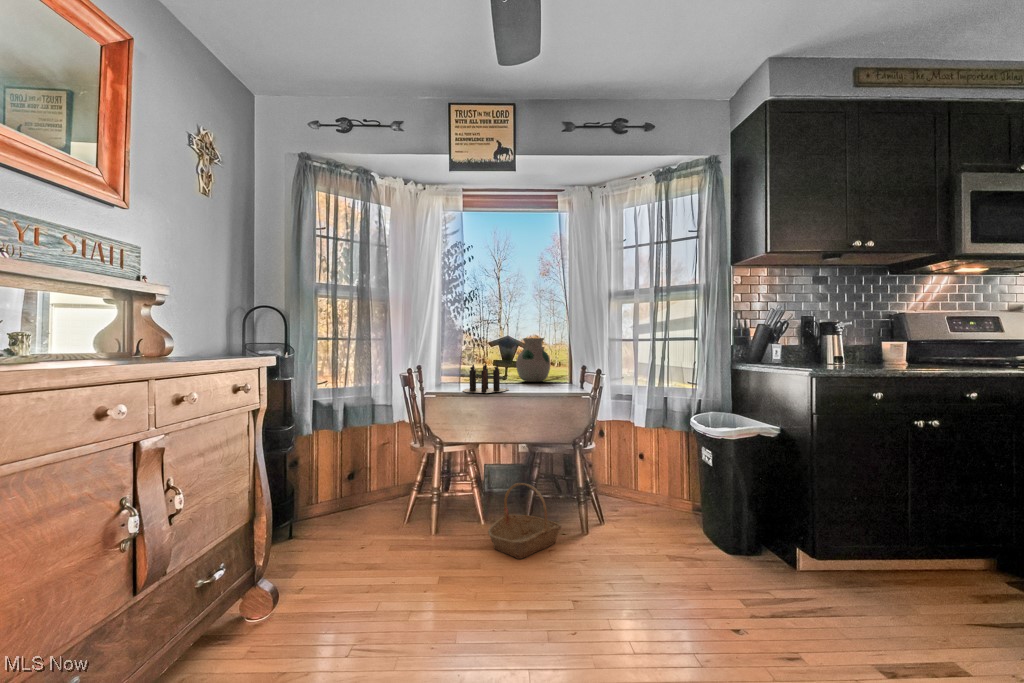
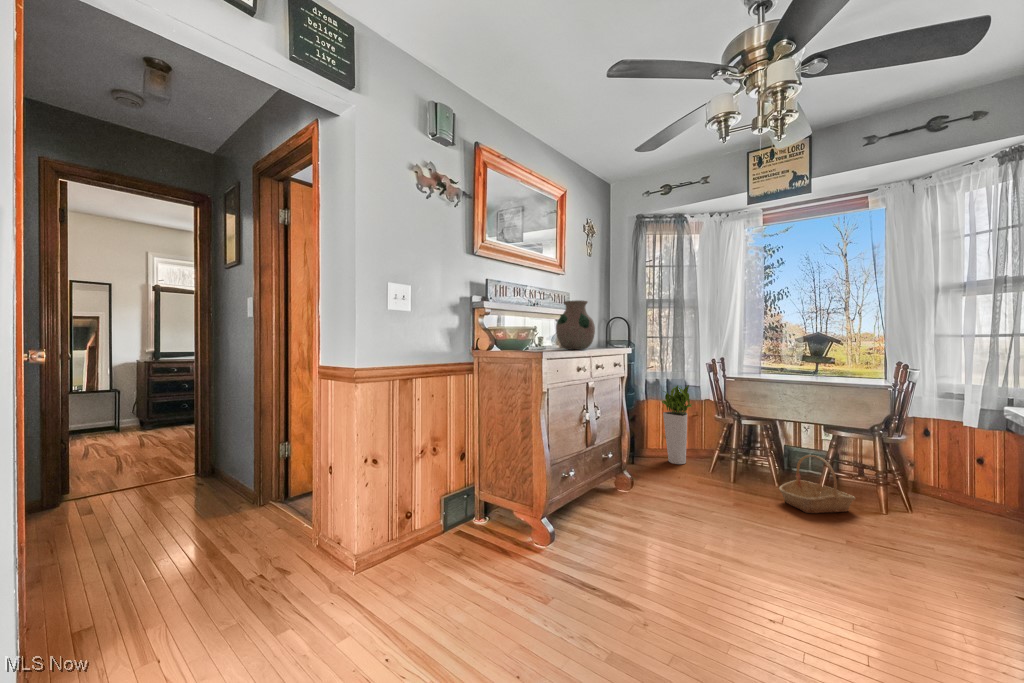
vase: present [516,338,550,382] -> present [556,300,595,350]
candle: present [463,364,509,393] -> none [754,356,808,380]
planter: none [335,405,385,520] -> present [662,385,692,464]

